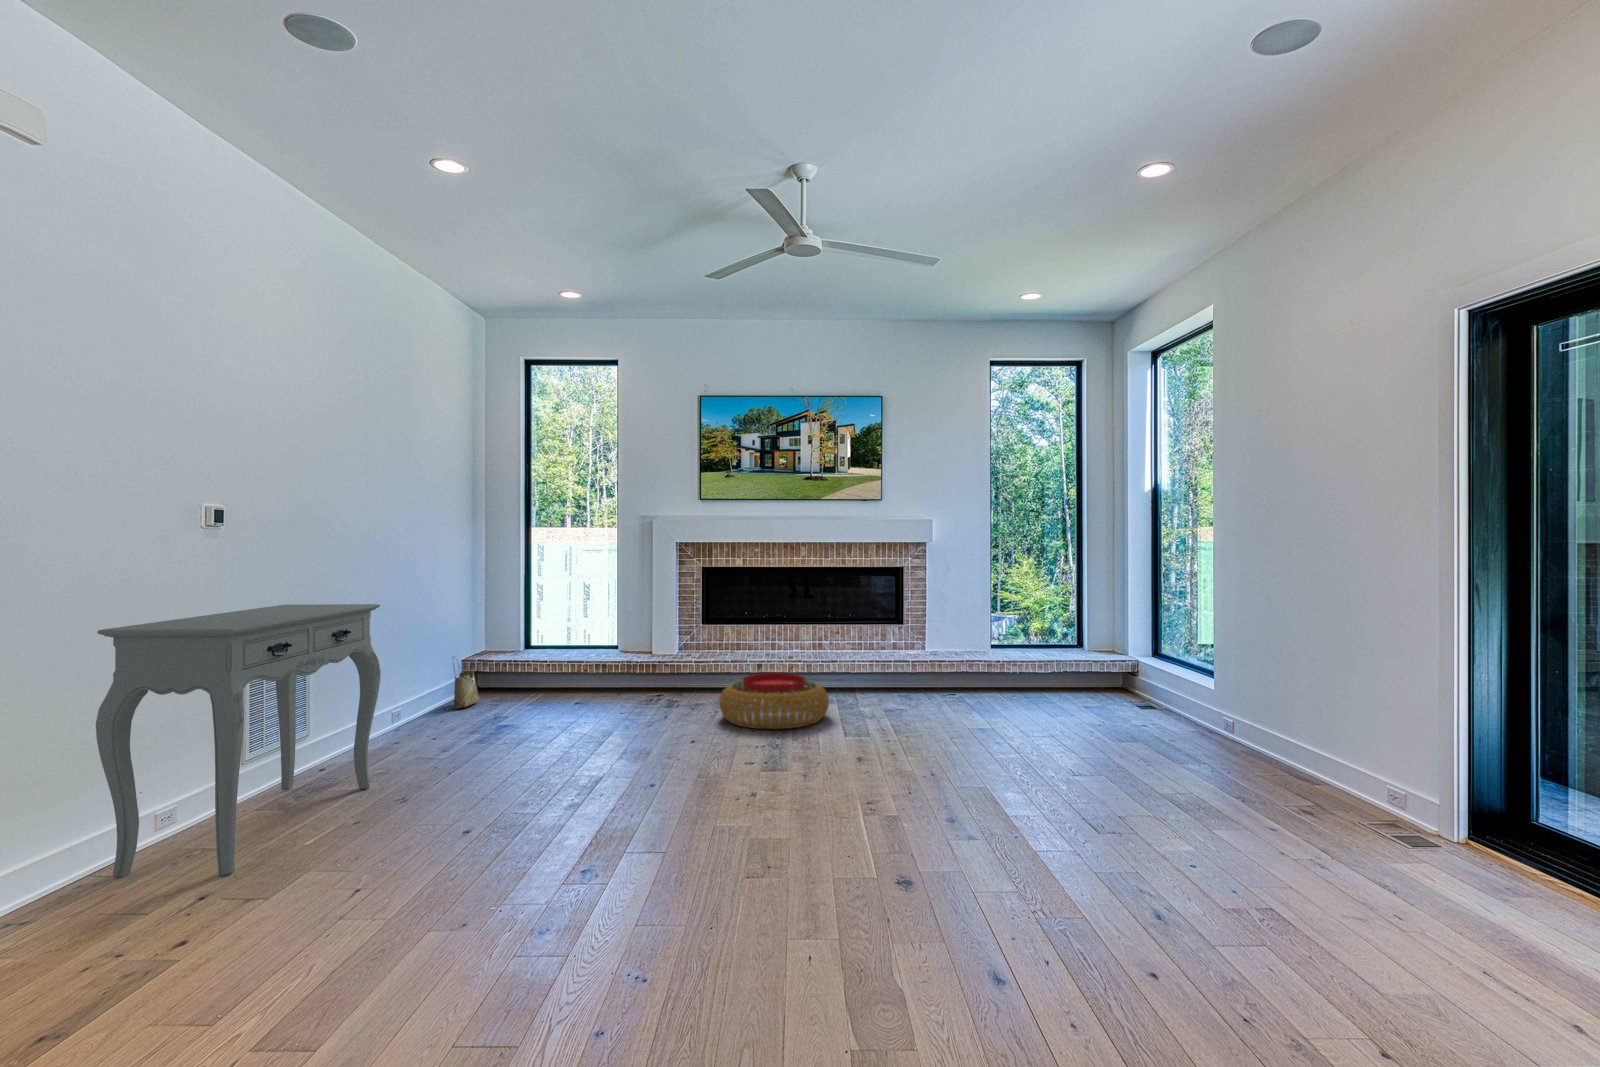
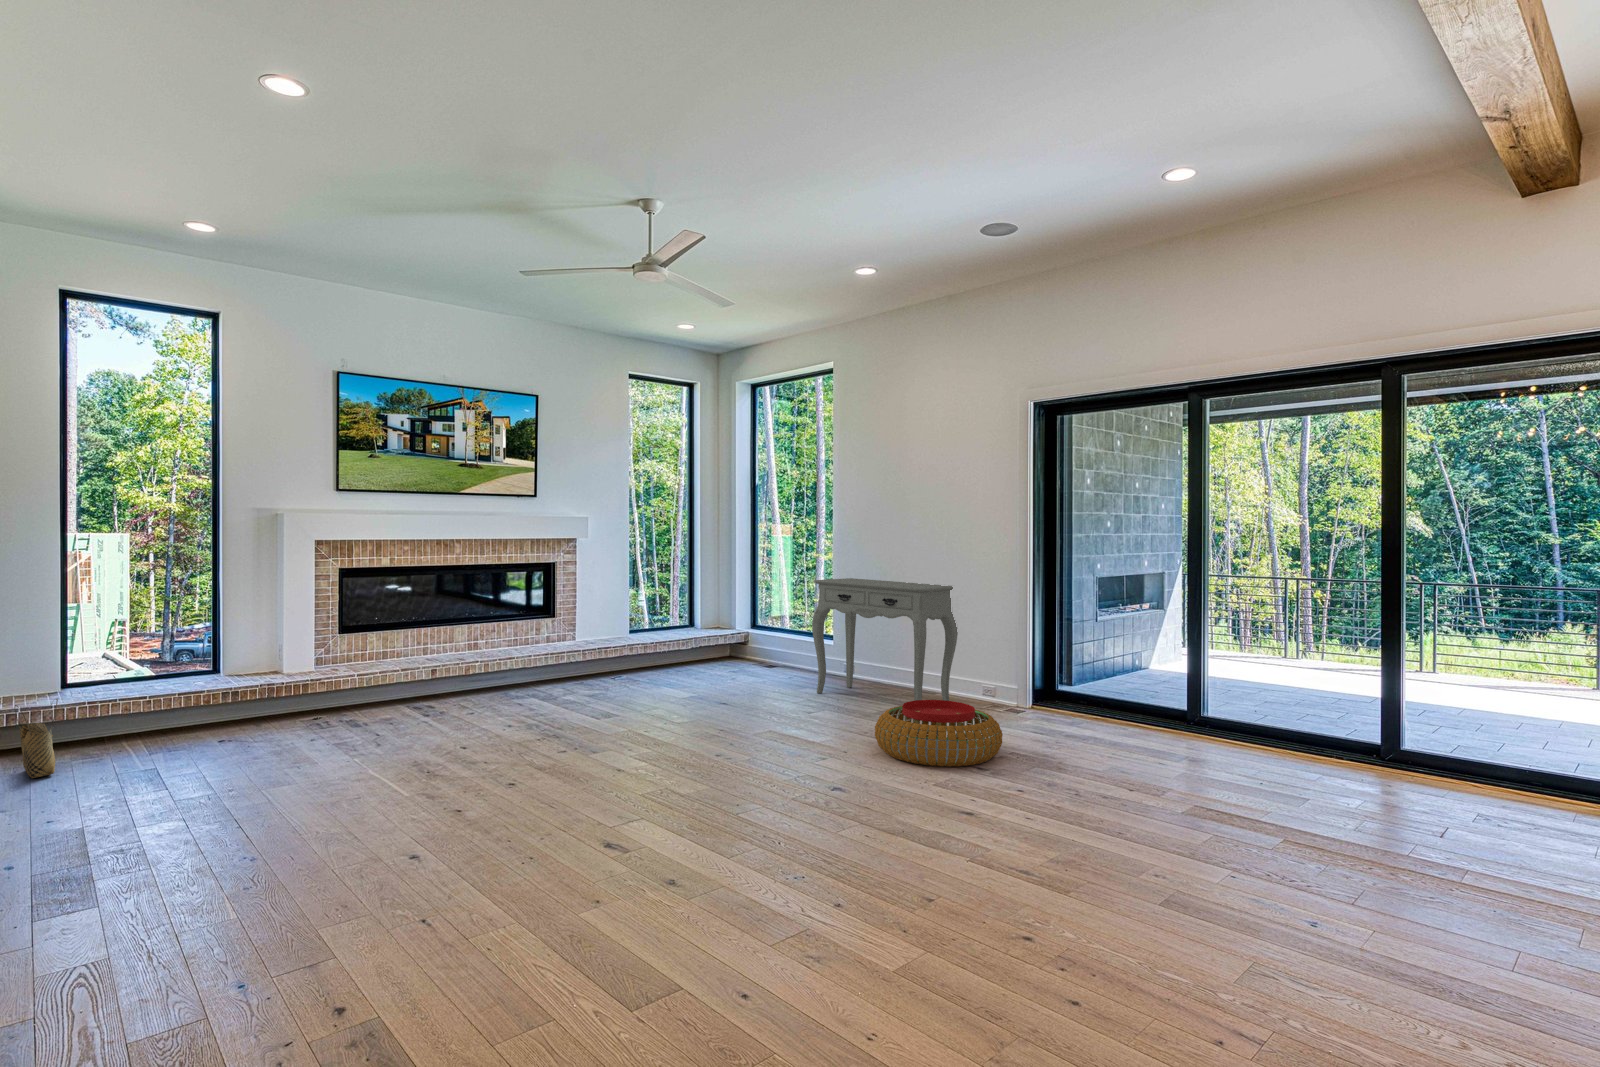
console table: present [96,604,381,878] -> present [812,578,958,701]
pouf: present [719,673,829,729] -> present [875,700,1003,767]

